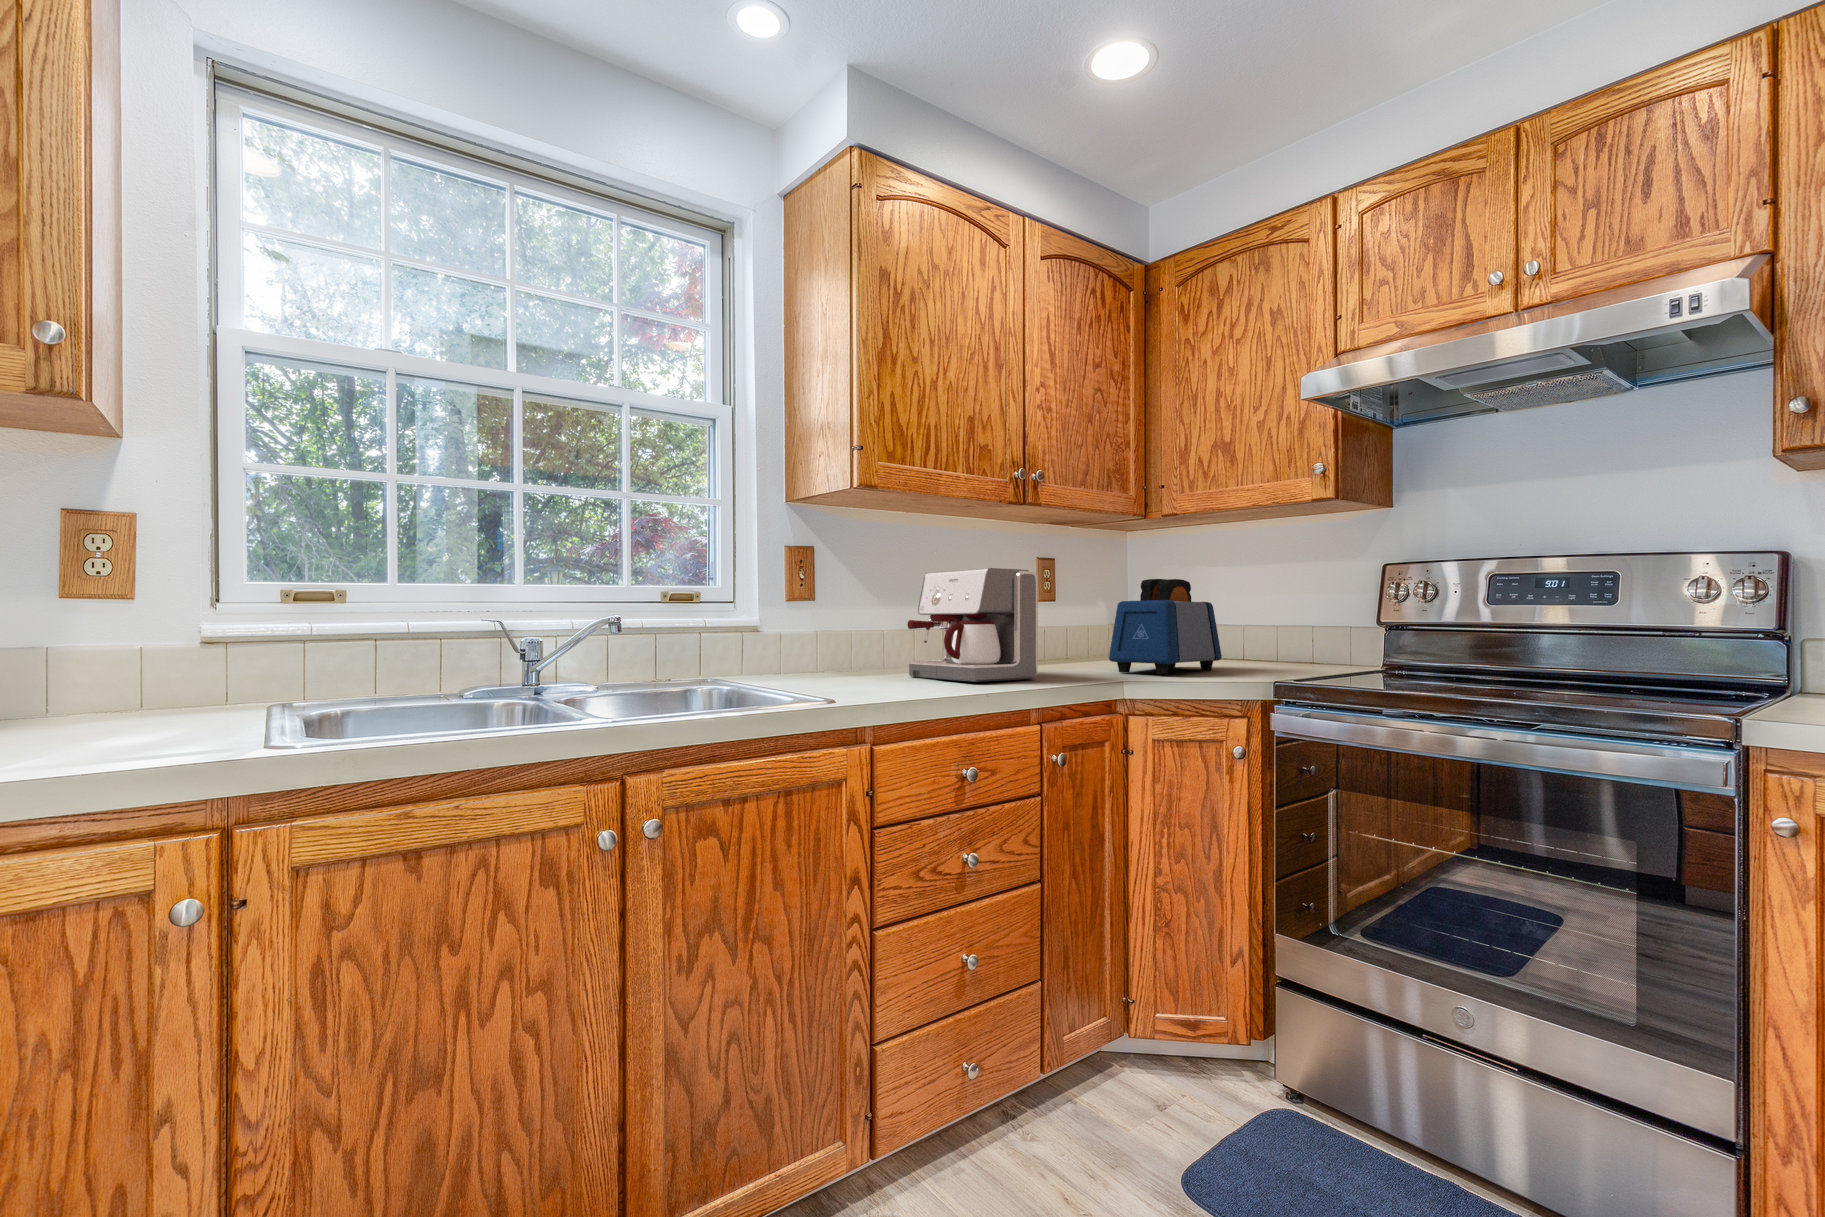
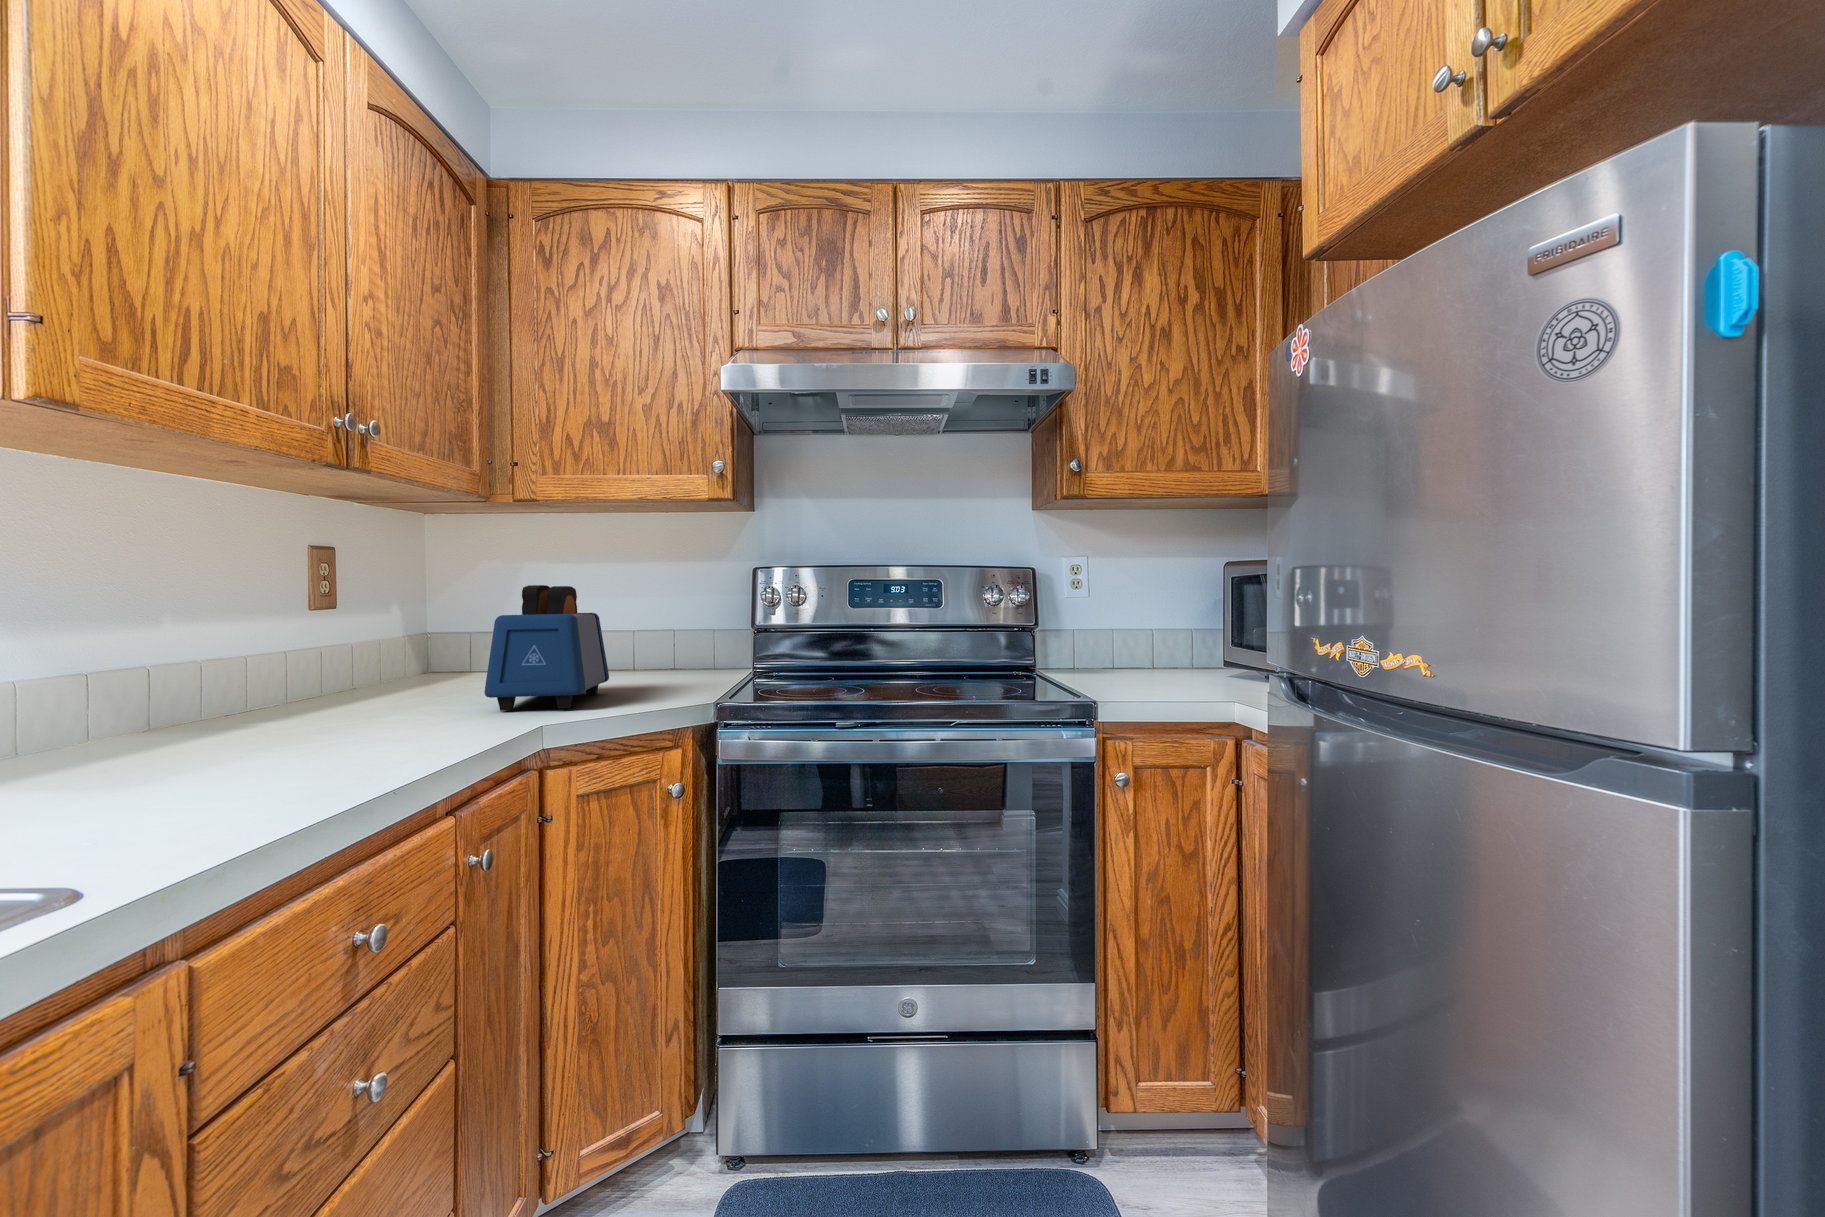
coffee maker: present [907,568,1038,682] -> none [133,572,408,766]

